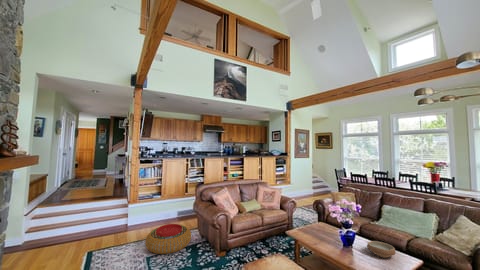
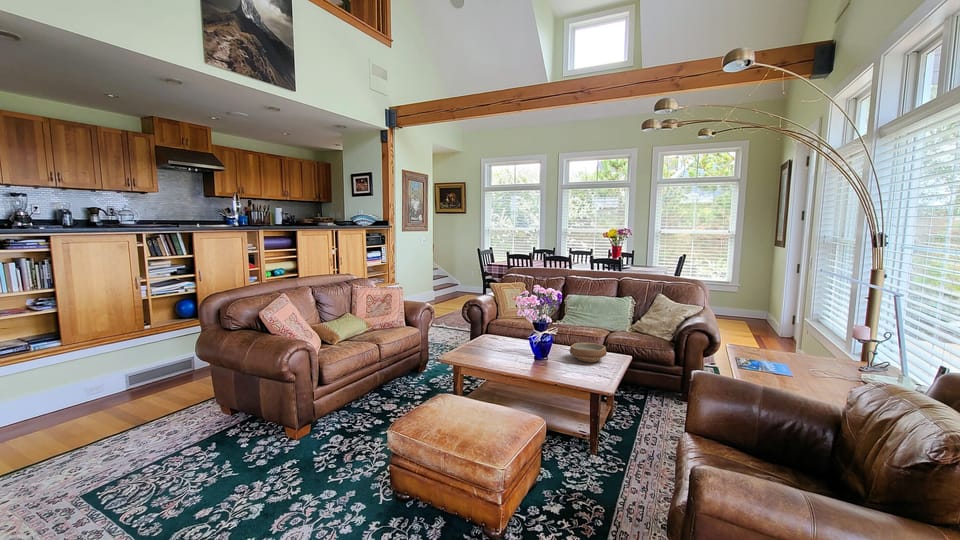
pouf: present [145,224,191,254] -> none [54,399,204,482]

